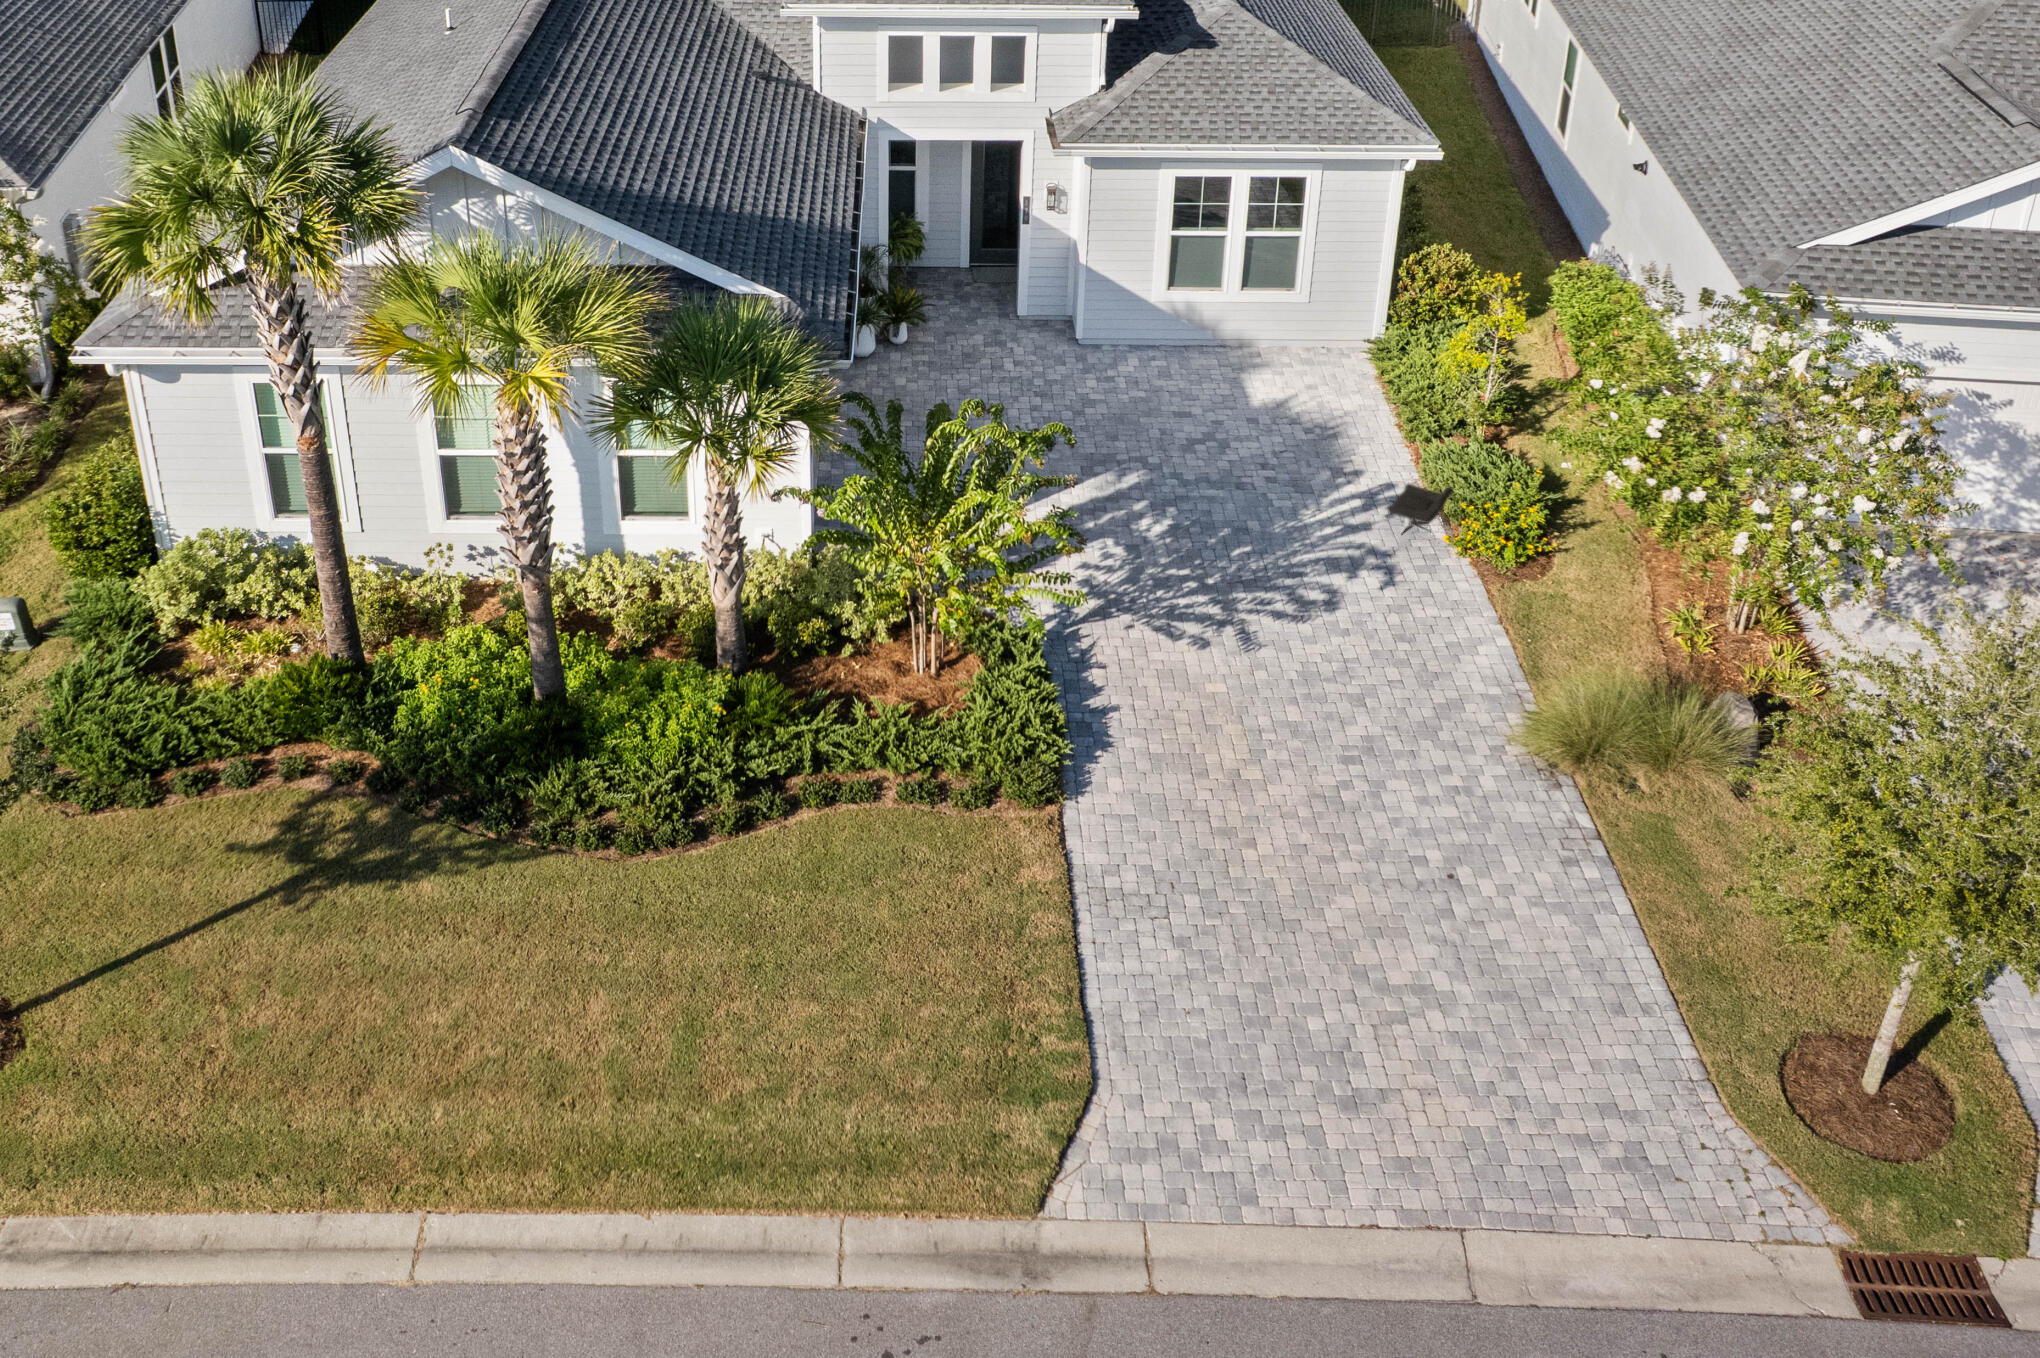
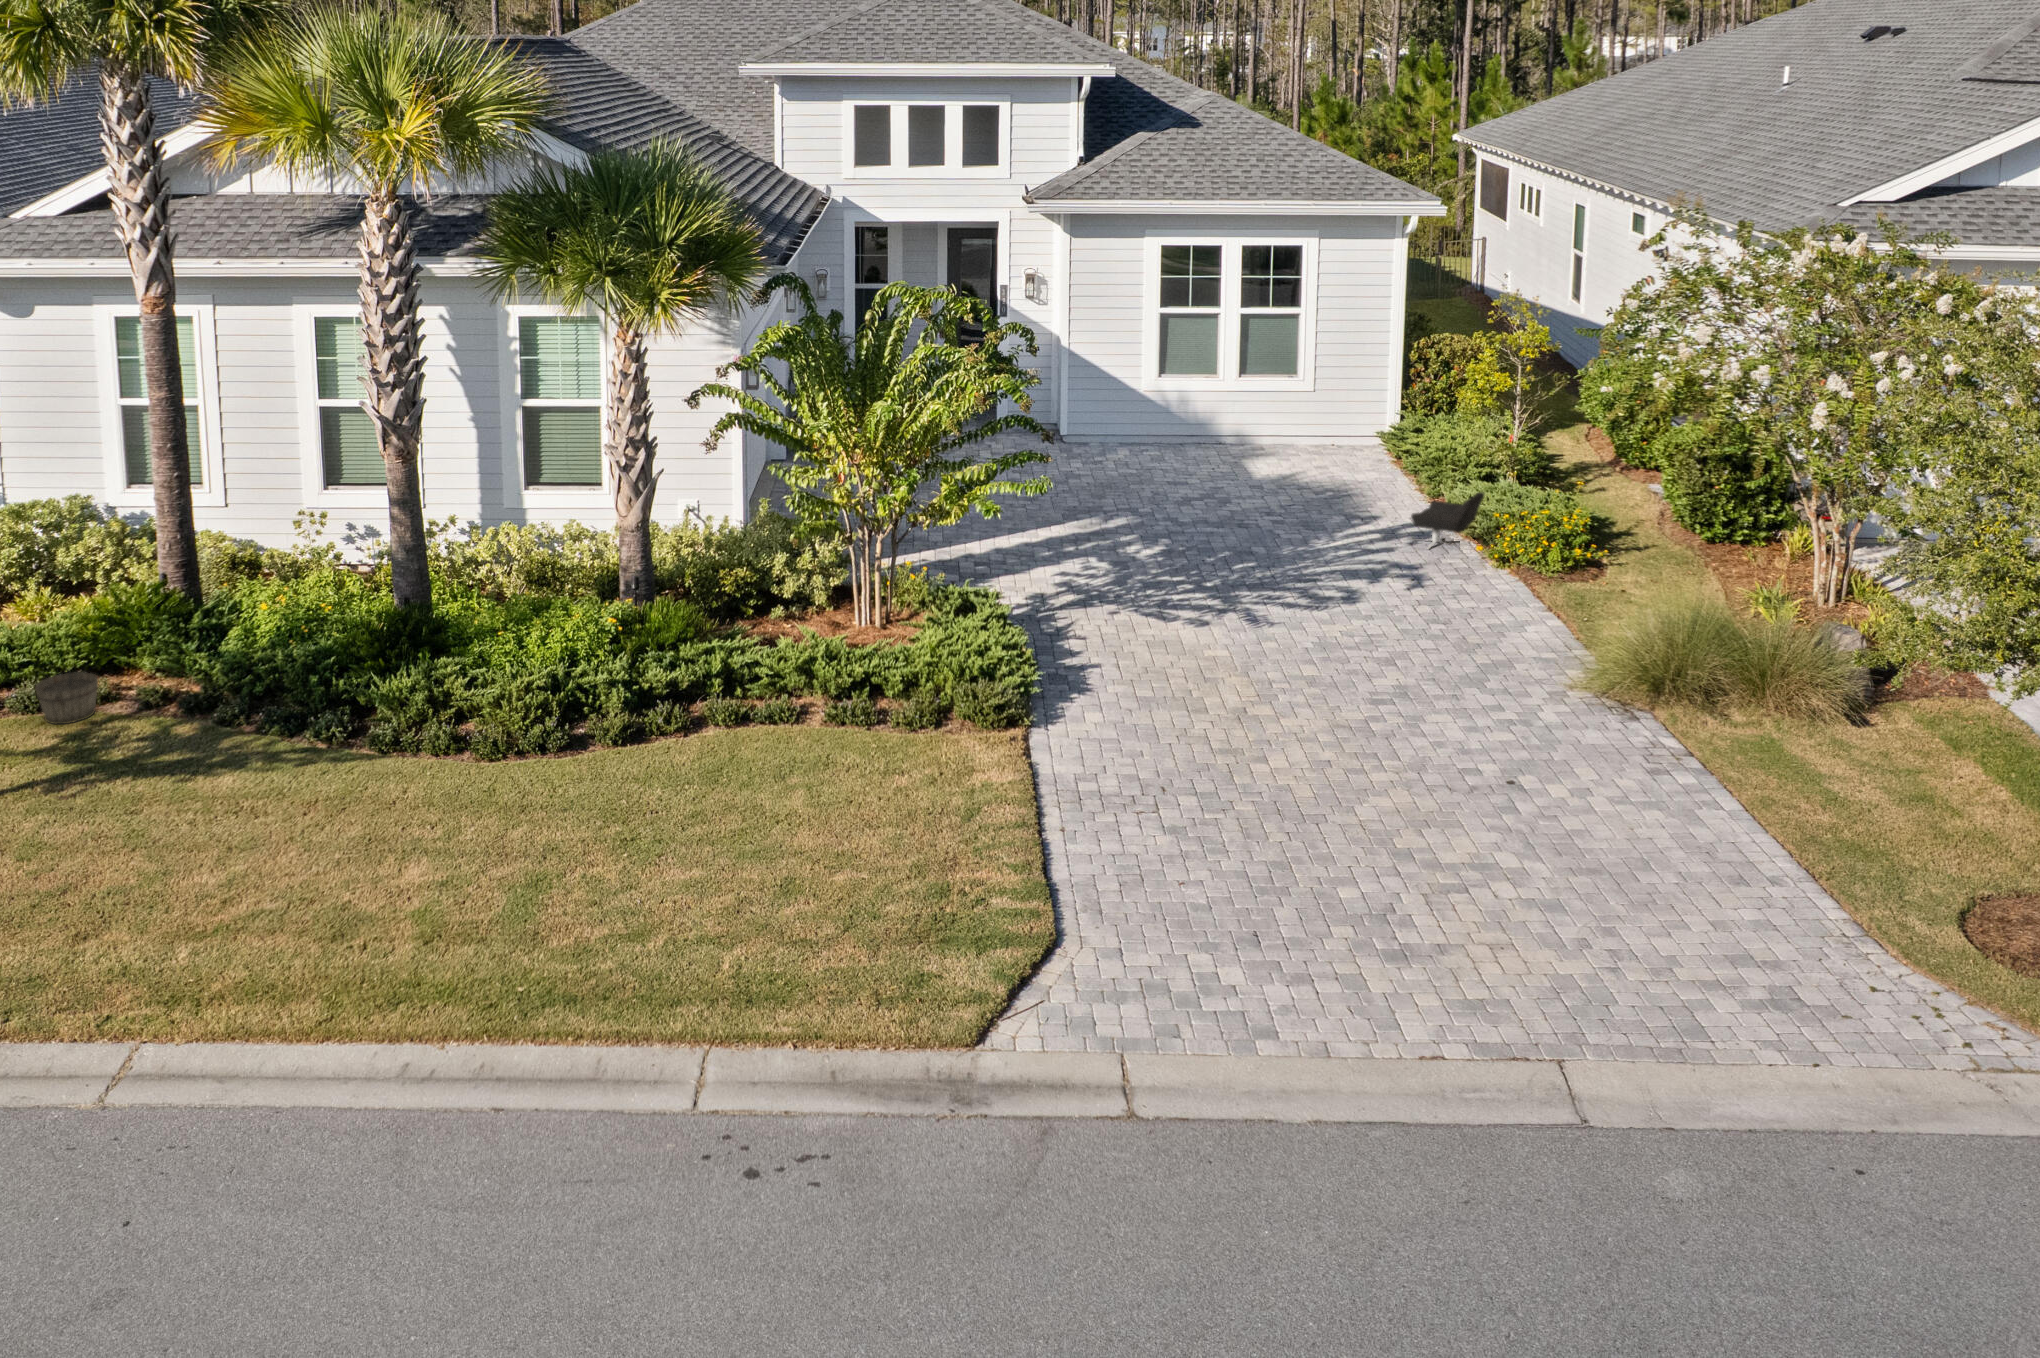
wooden bucket: none [249,746,299,797] -> present [35,672,99,724]

